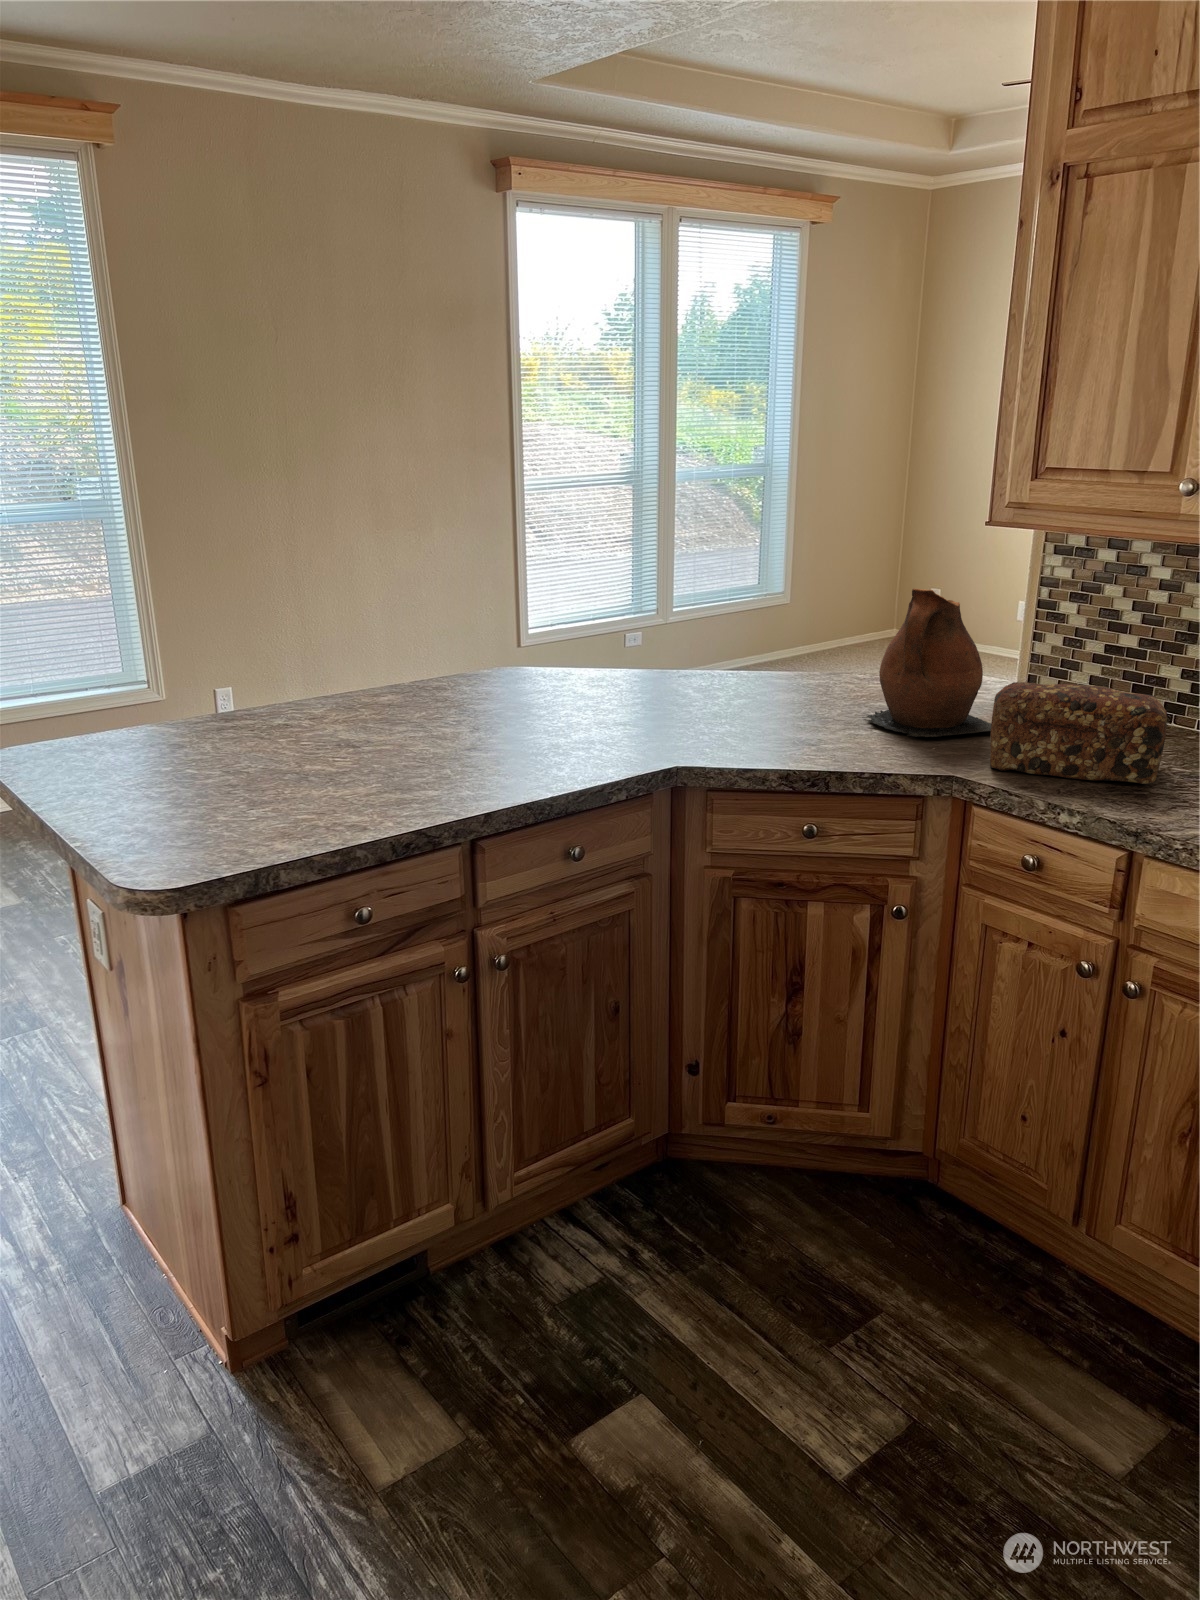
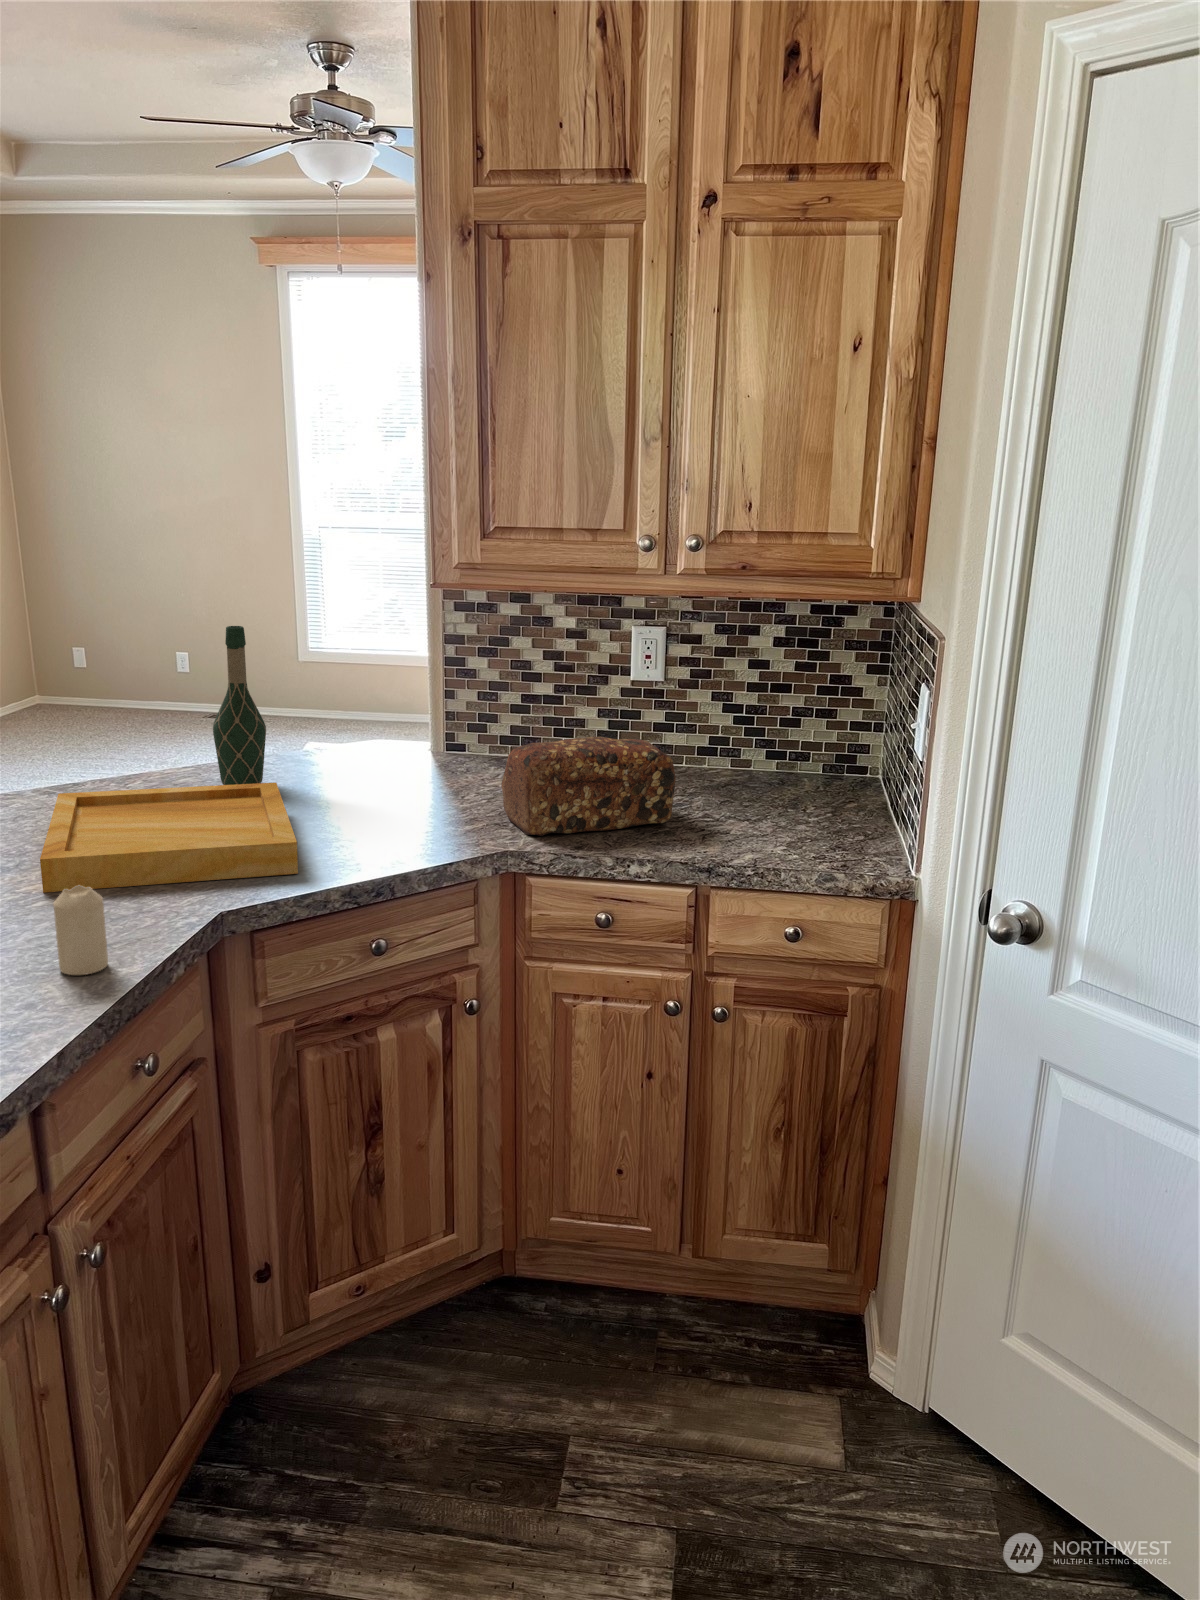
wine bottle: none [800,556,844,695] -> present [213,626,266,785]
ceramic pitcher: present [862,588,991,737] -> none [332,657,476,817]
tray: none [586,673,816,756] -> present [40,783,298,893]
candle: none [526,719,559,781] -> present [53,886,108,975]

